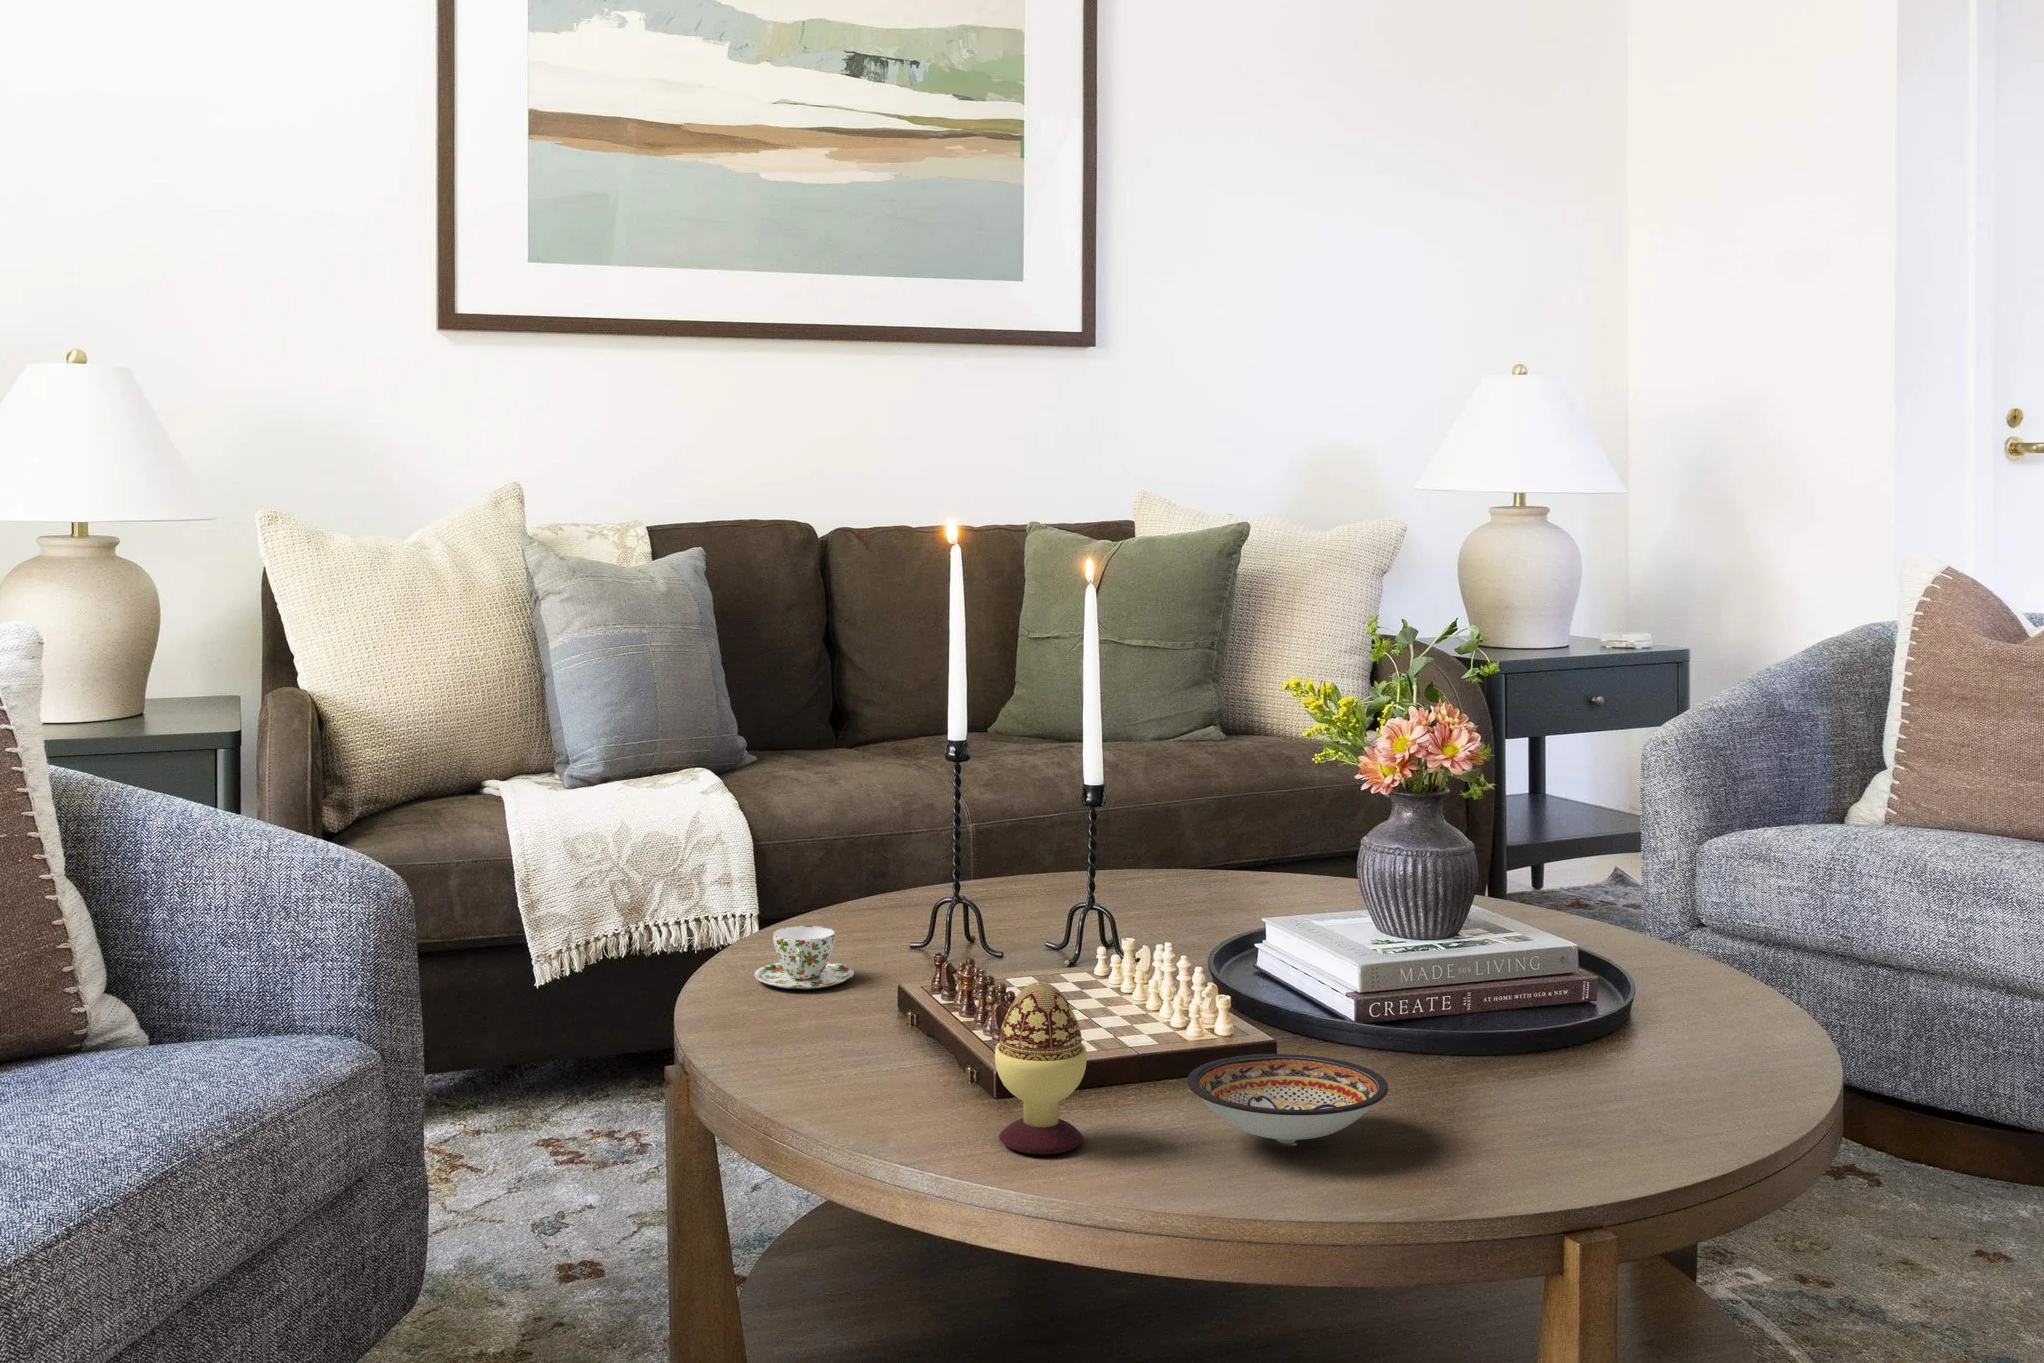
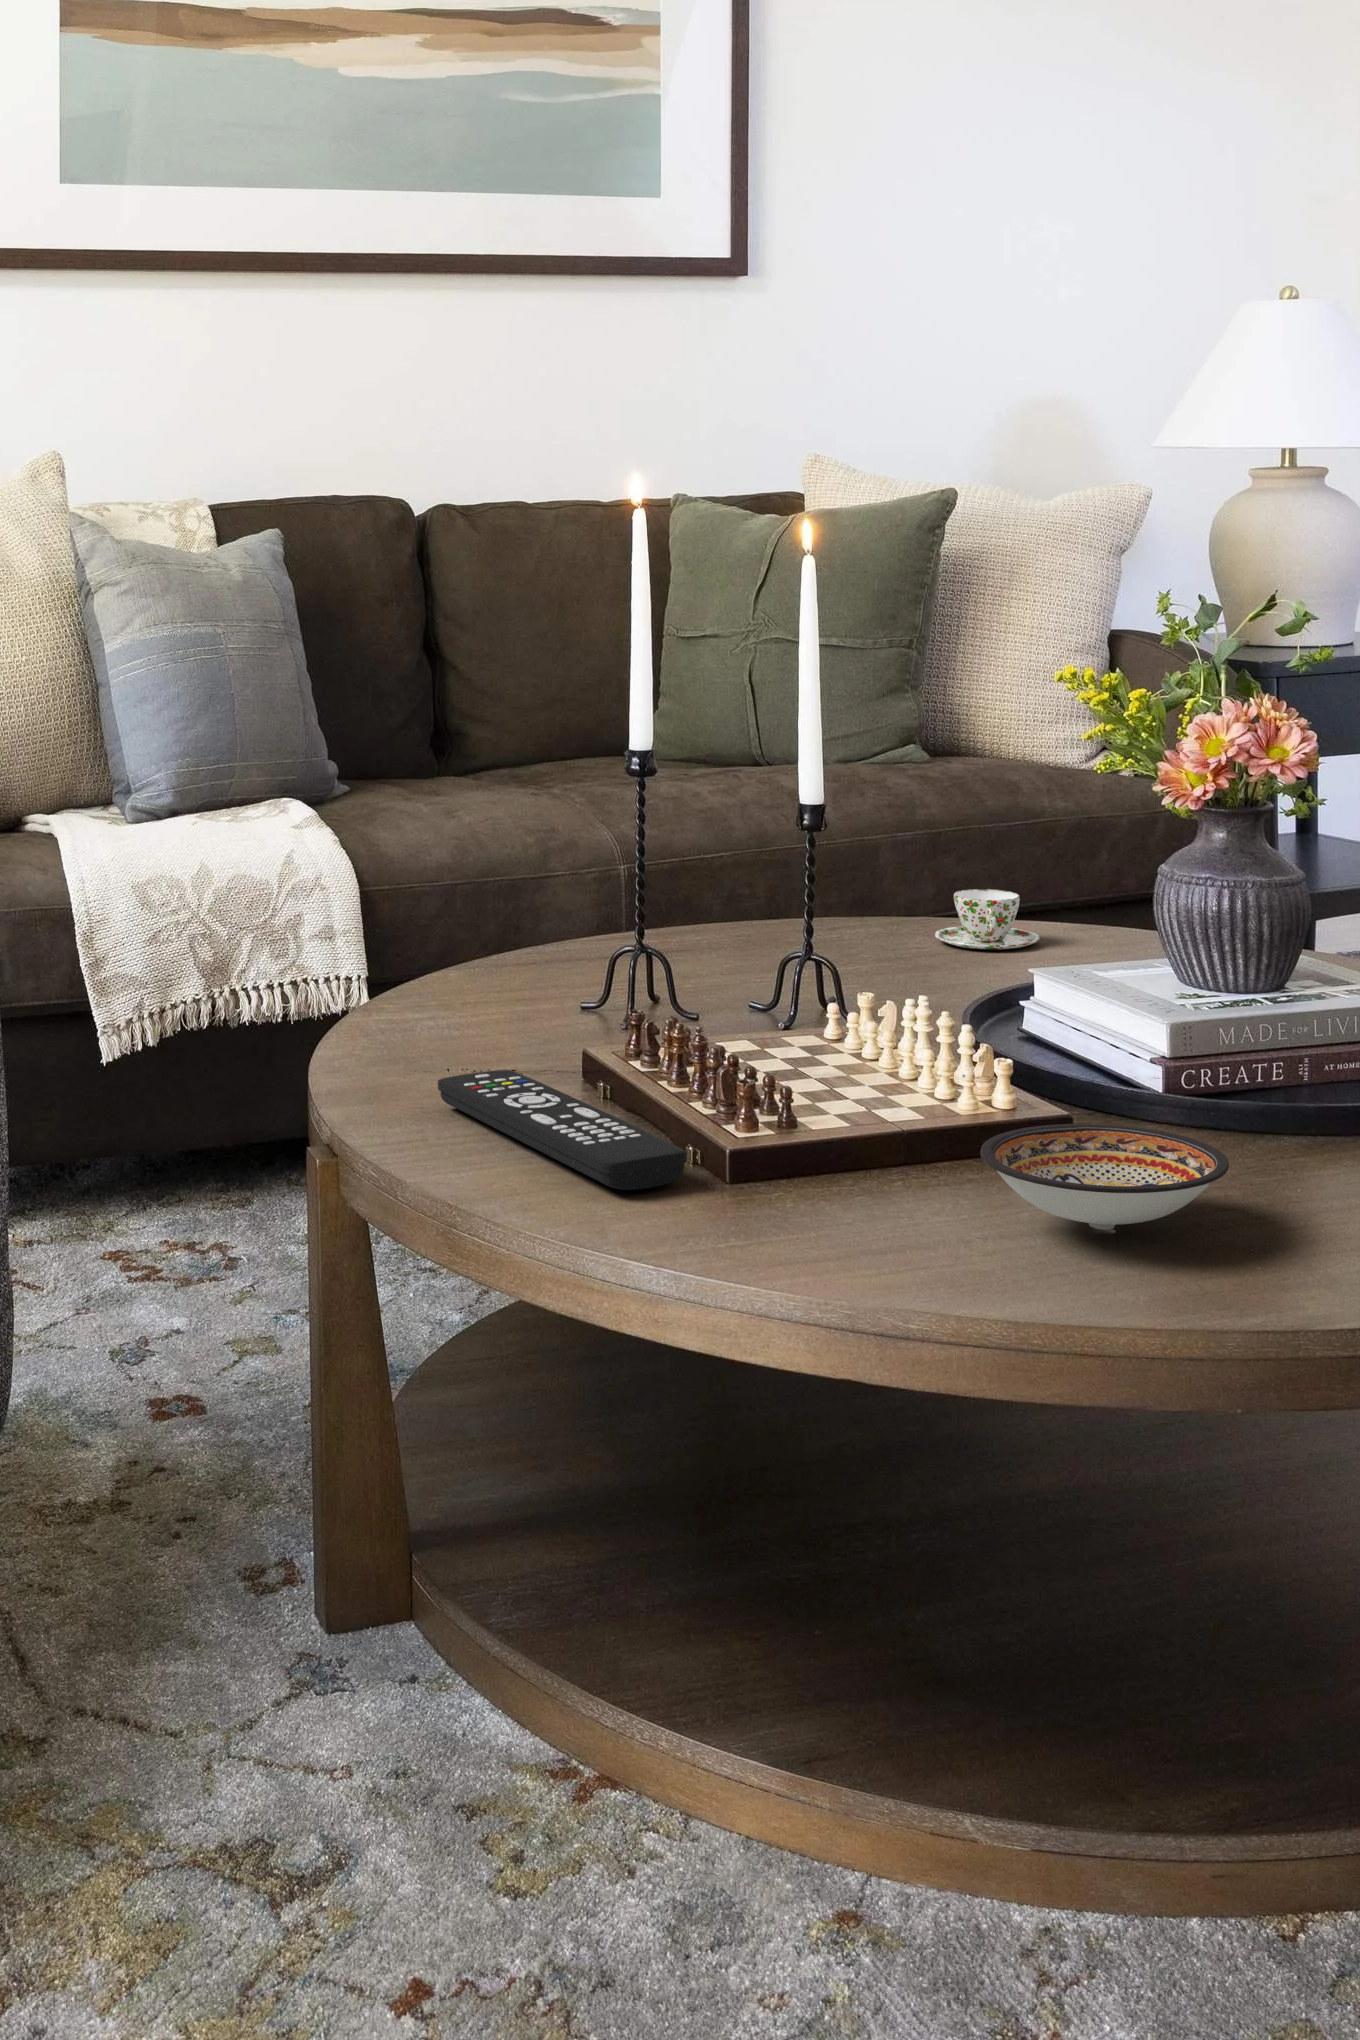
teacup: present [755,926,854,989] -> present [935,889,1040,950]
decorative egg: present [995,982,1087,1154] -> none [744,1034,857,1241]
remote control: none [766,1004,955,1109] -> present [438,1070,687,1190]

